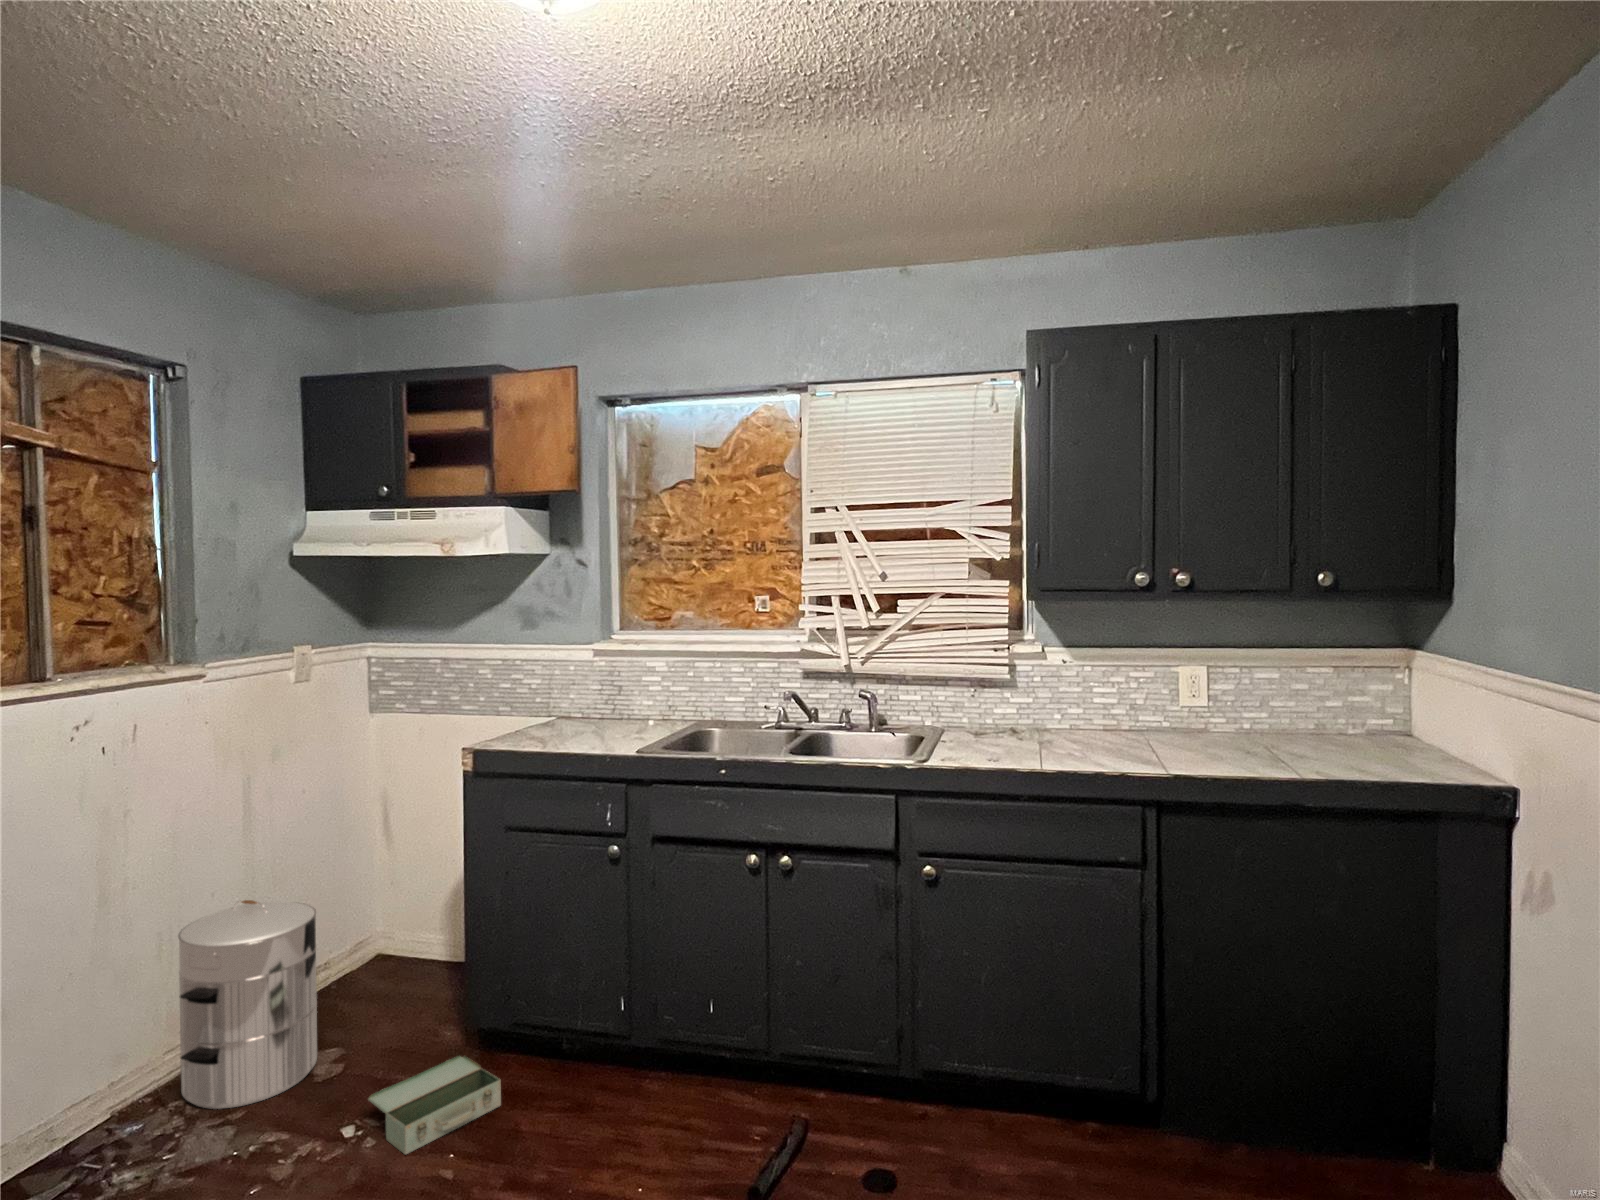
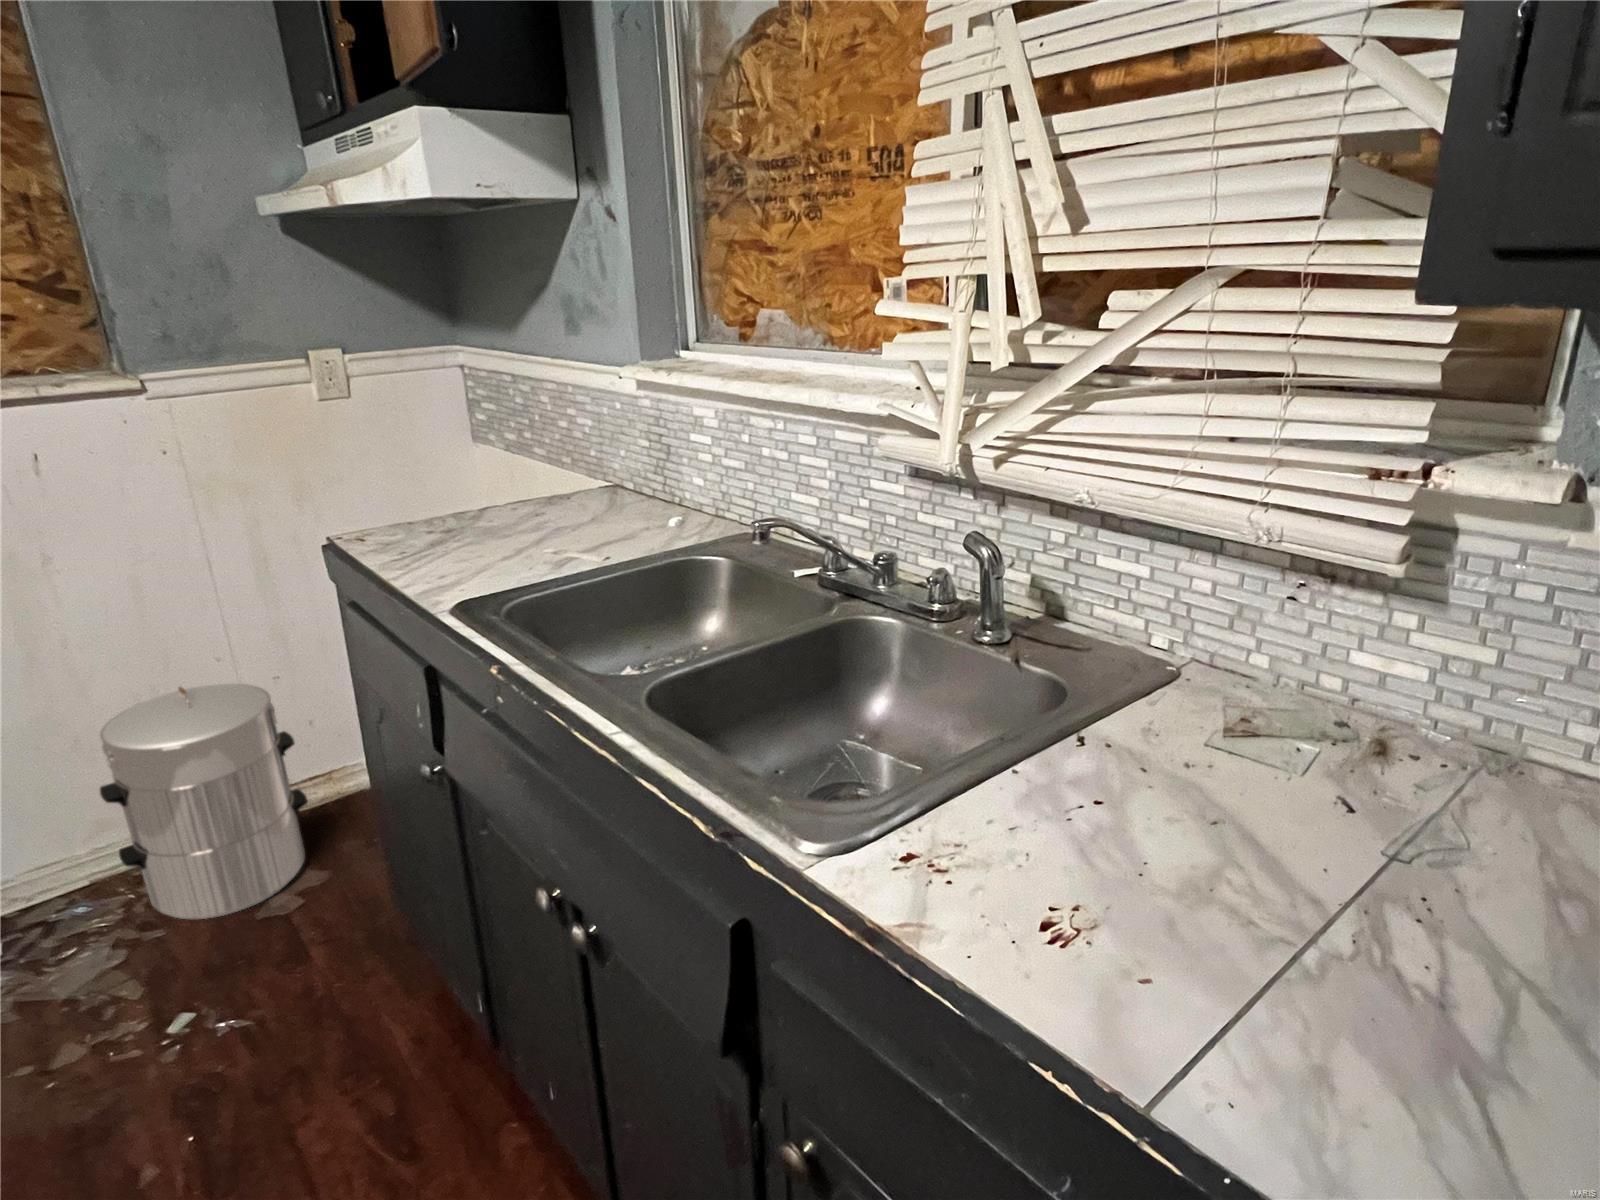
toolbox: present [368,1056,501,1154] -> none [172,960,353,1091]

